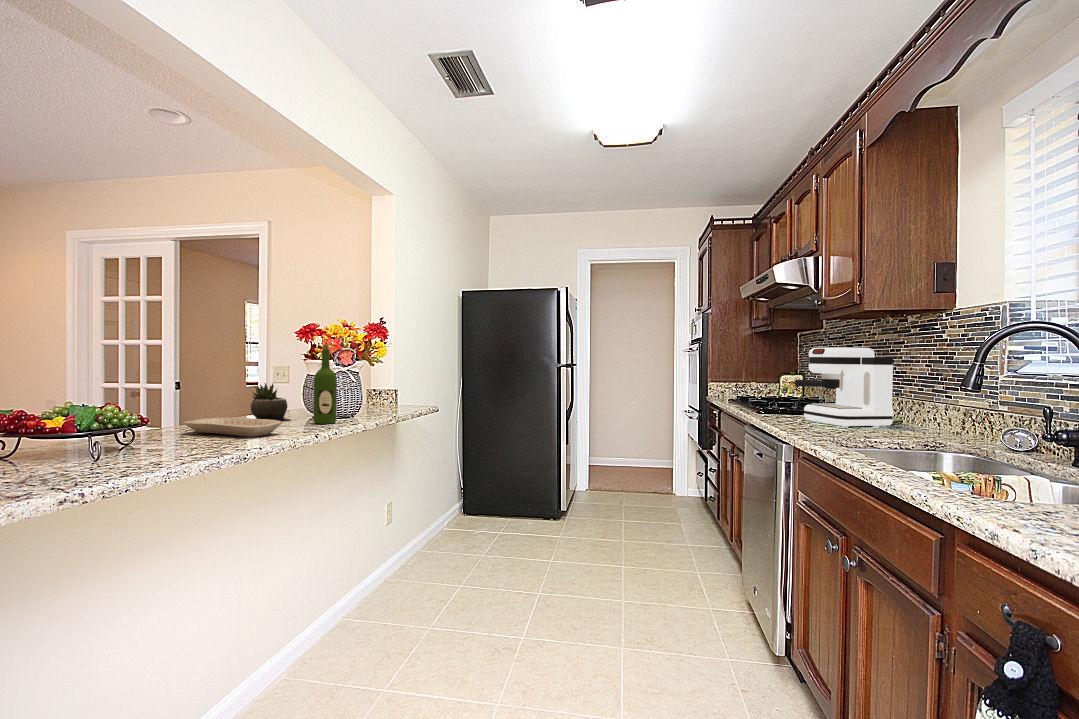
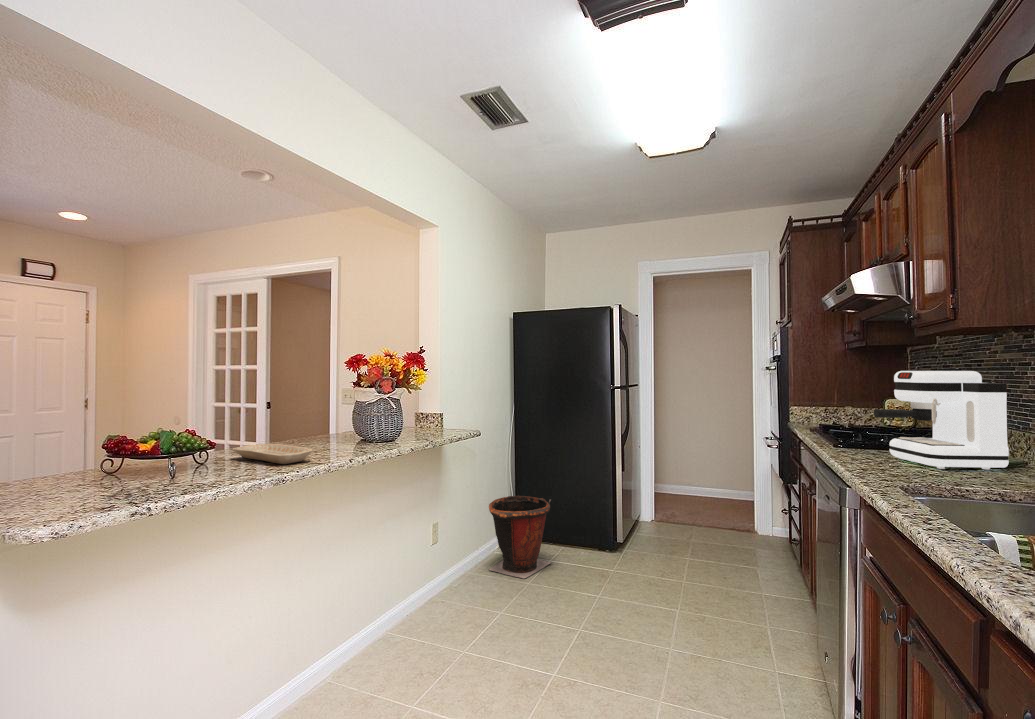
wine bottle: present [314,345,337,424] -> none [351,374,372,450]
succulent plant: present [251,383,290,421] -> none [296,410,337,448]
waste bin: none [432,468,496,551] -> present [489,496,551,579]

